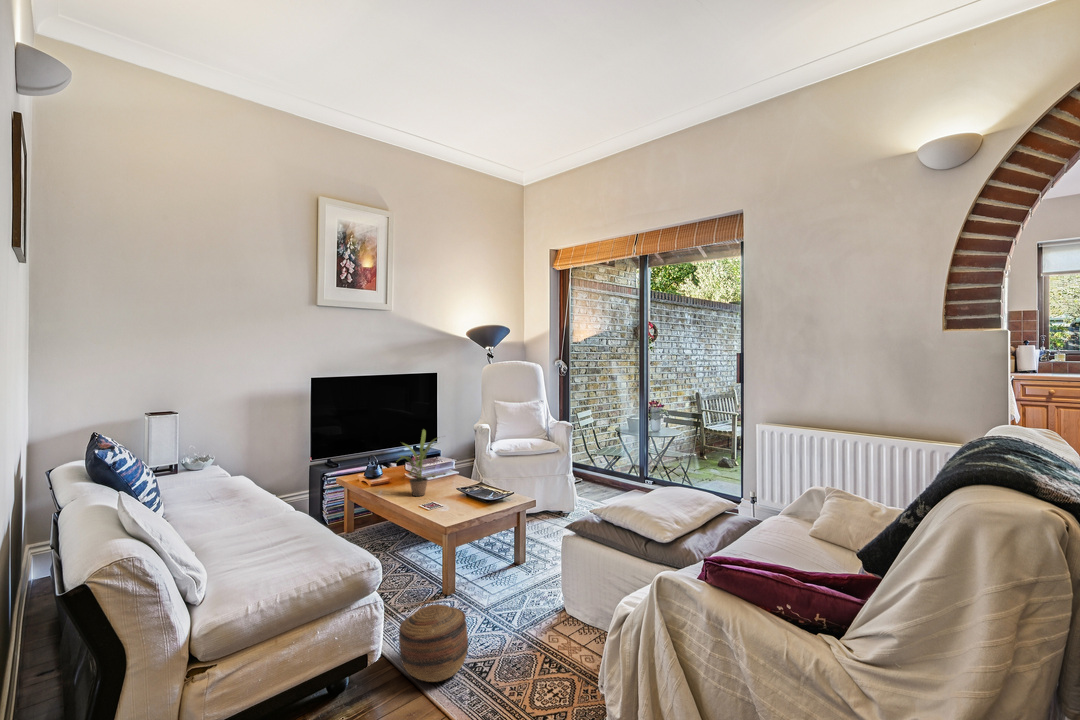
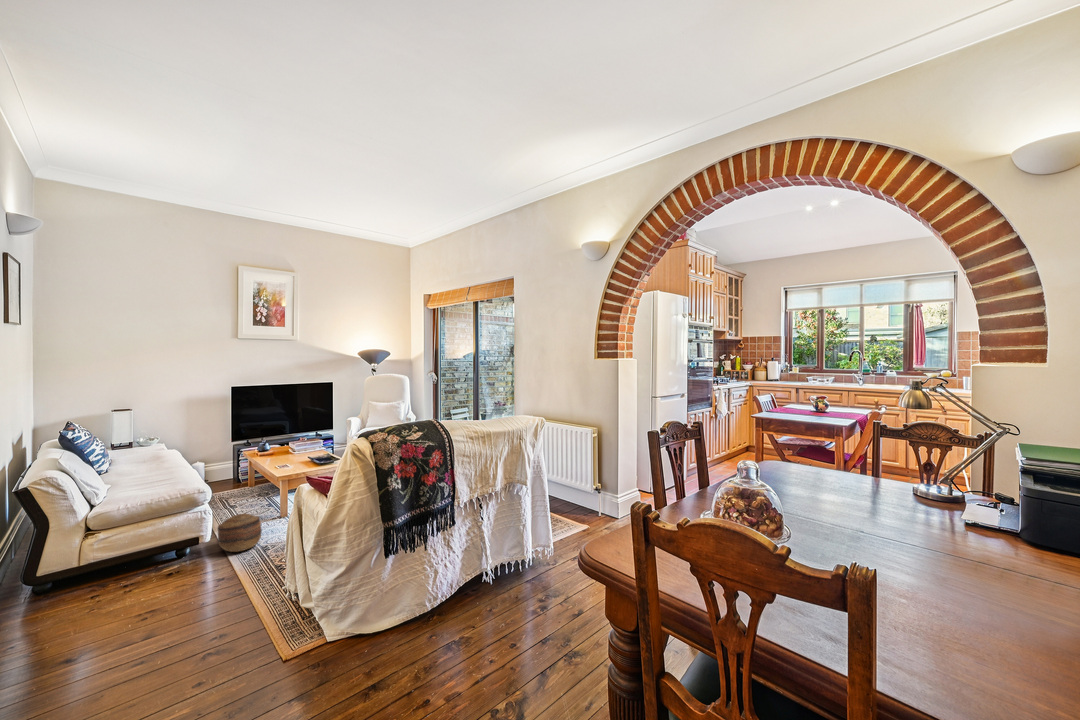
potted plant: present [396,430,438,496] -> none [267,420,298,461]

